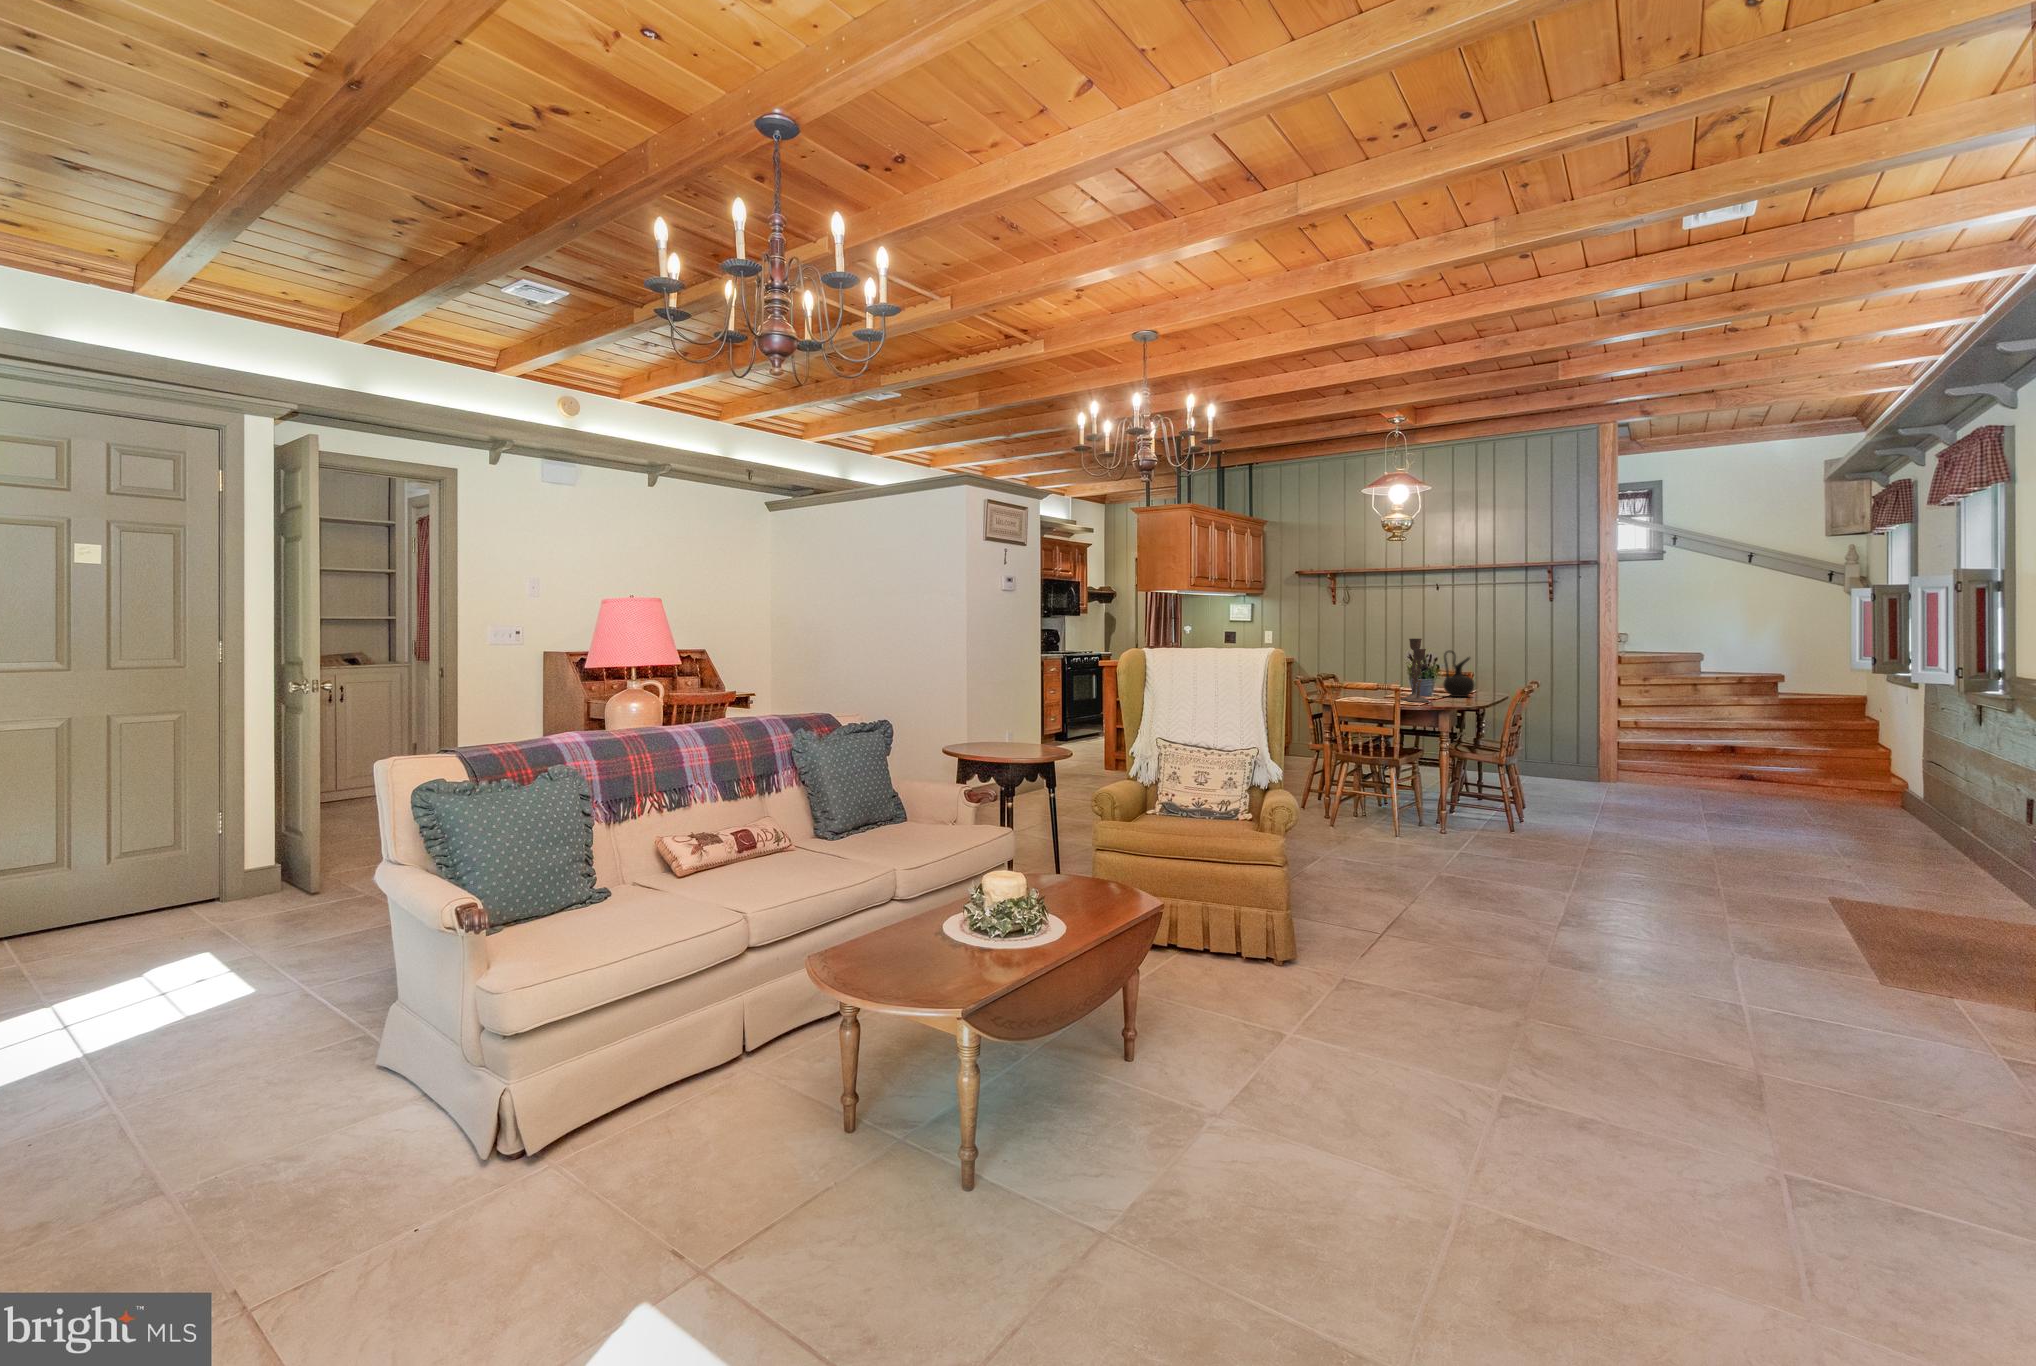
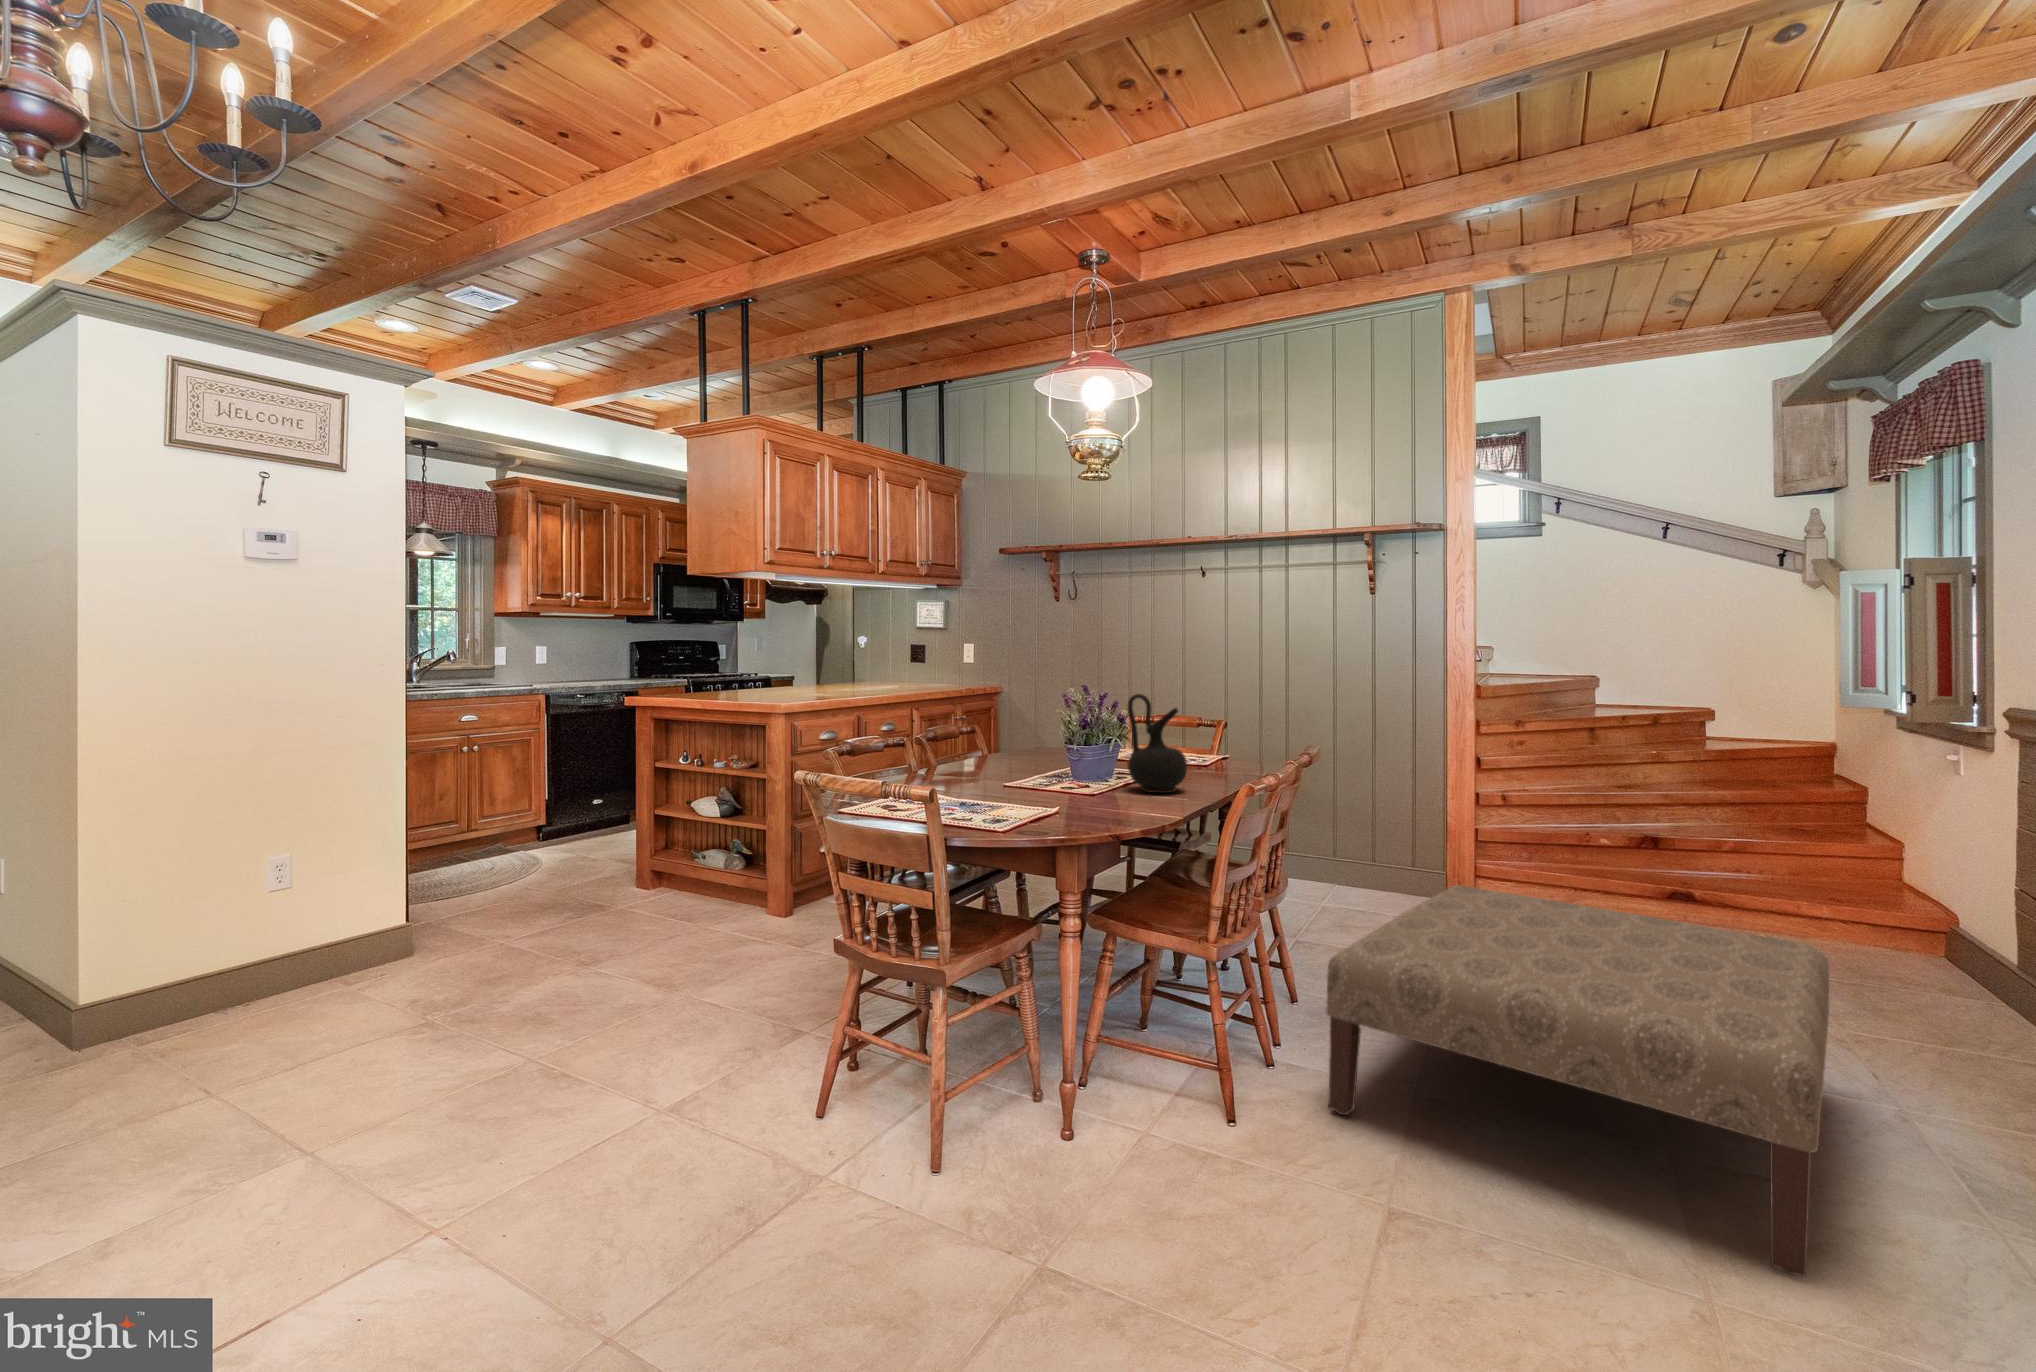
candlestick: present [1401,639,1429,702] -> none [1007,674,1067,826]
ottoman: none [1553,748,1795,858] -> present [1326,885,1829,1277]

